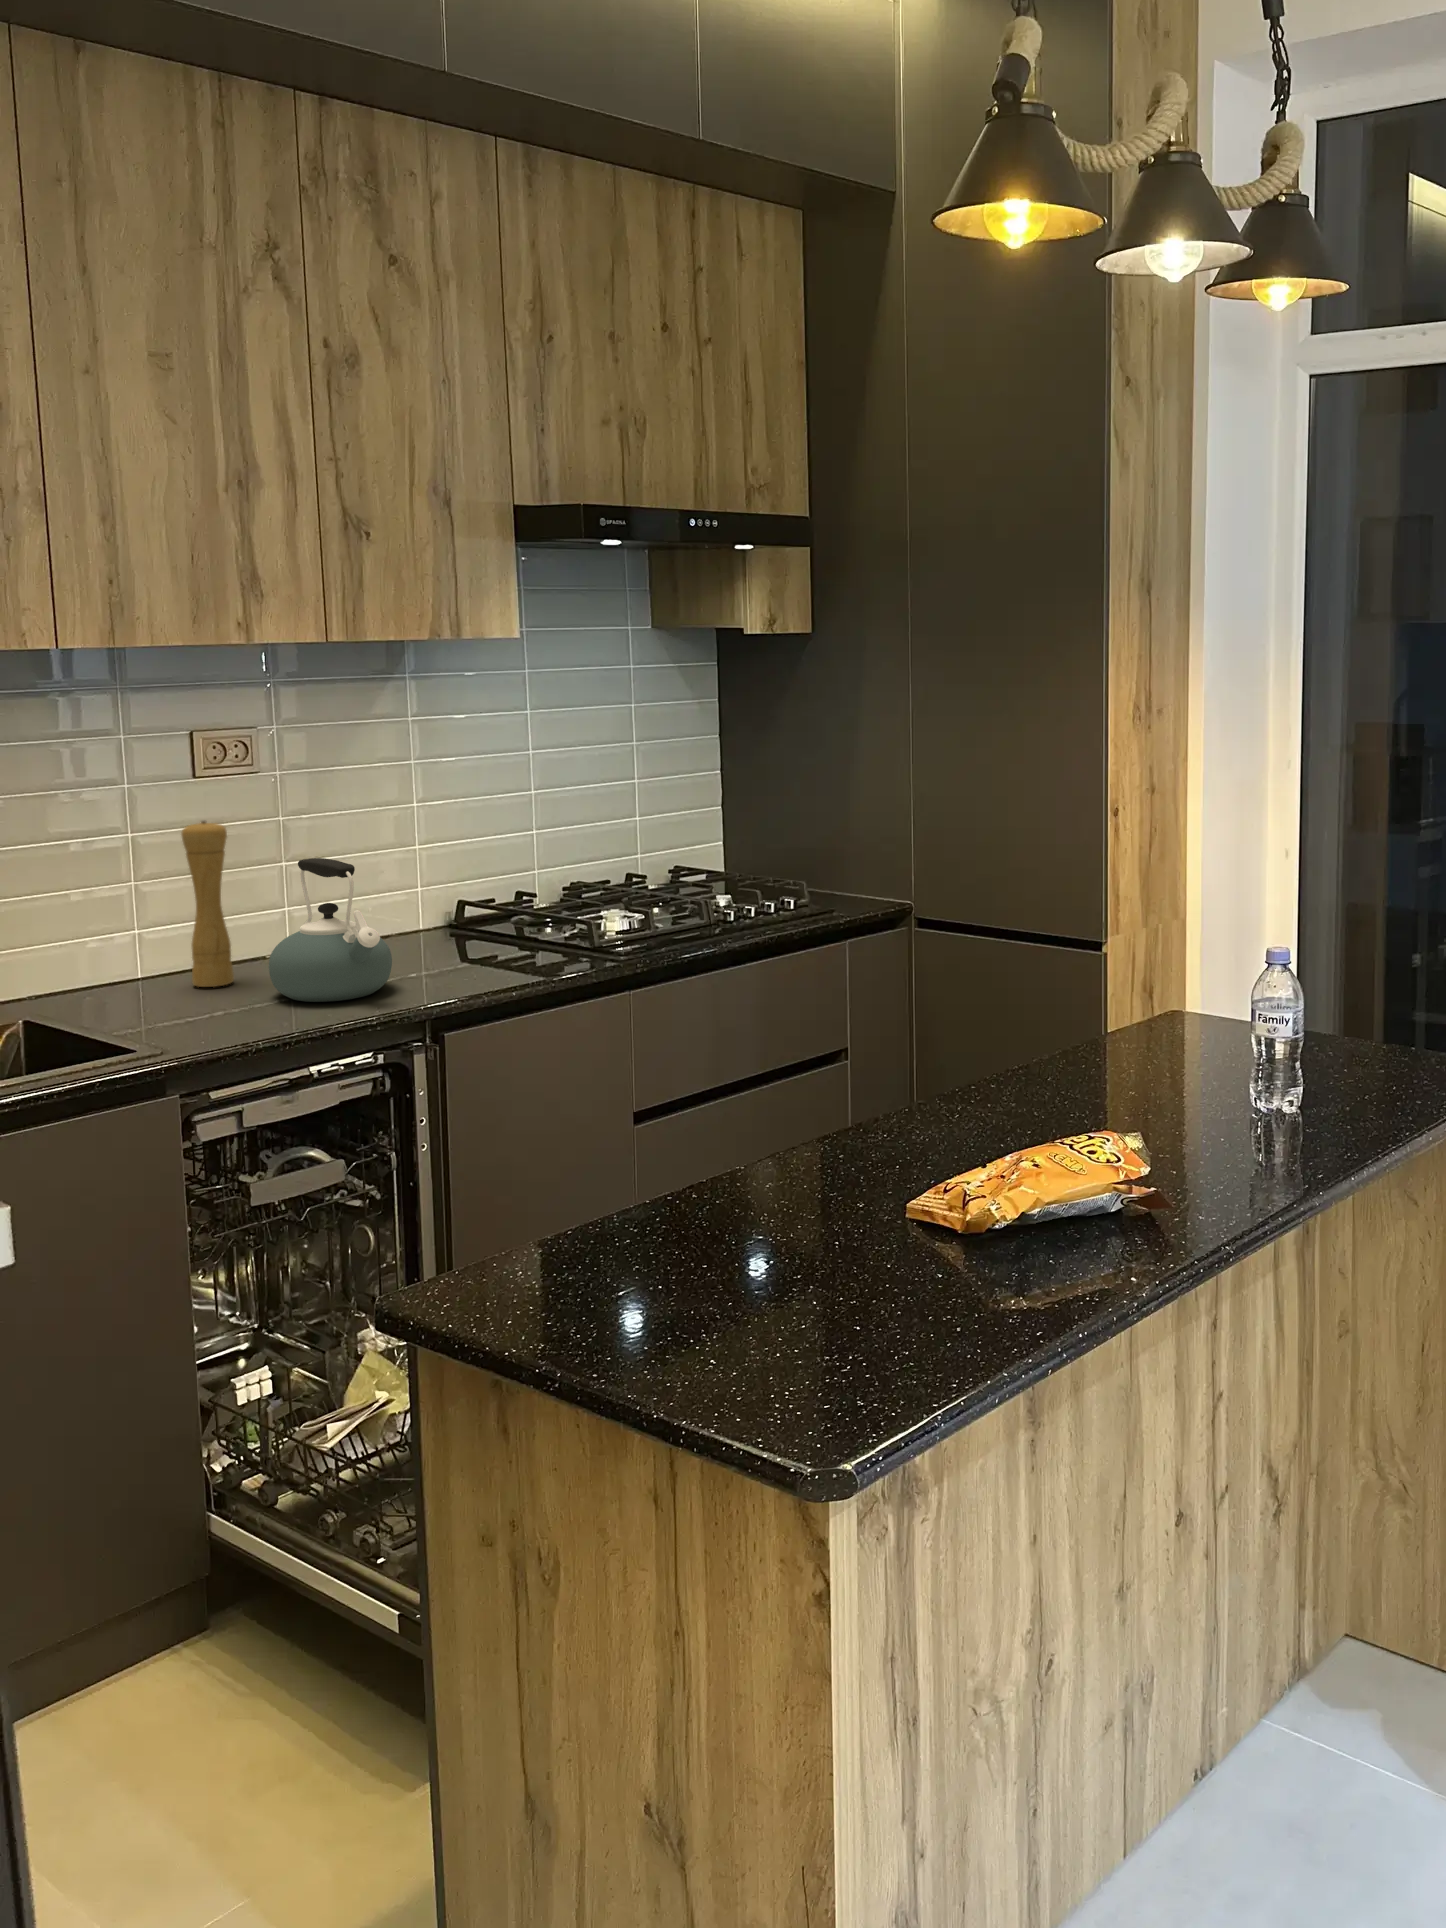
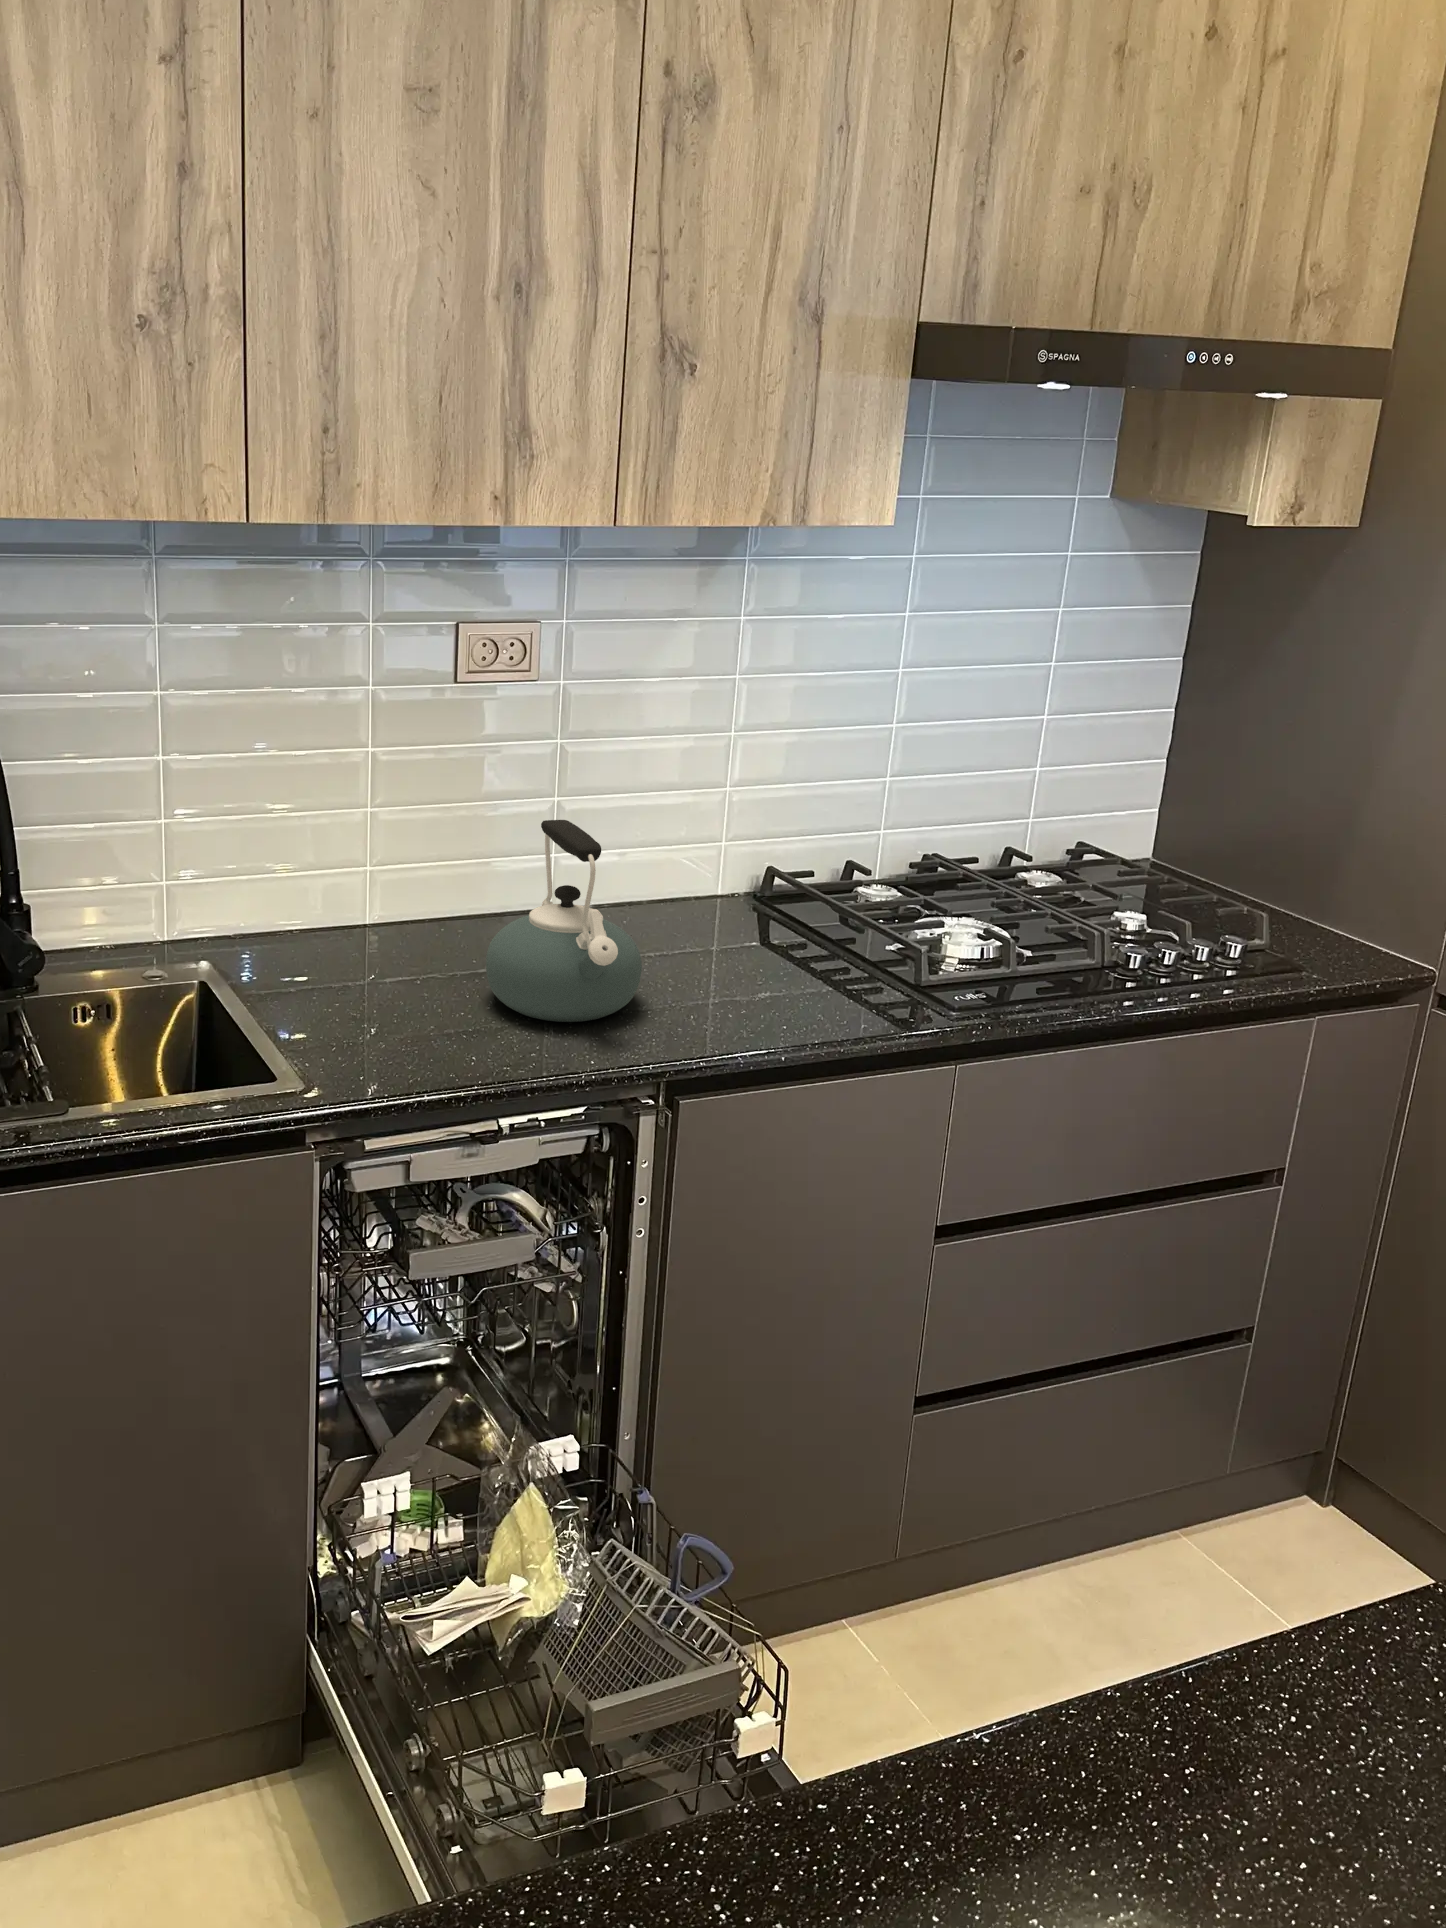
pepper mill: present [181,820,234,987] -> none [412,746,469,959]

